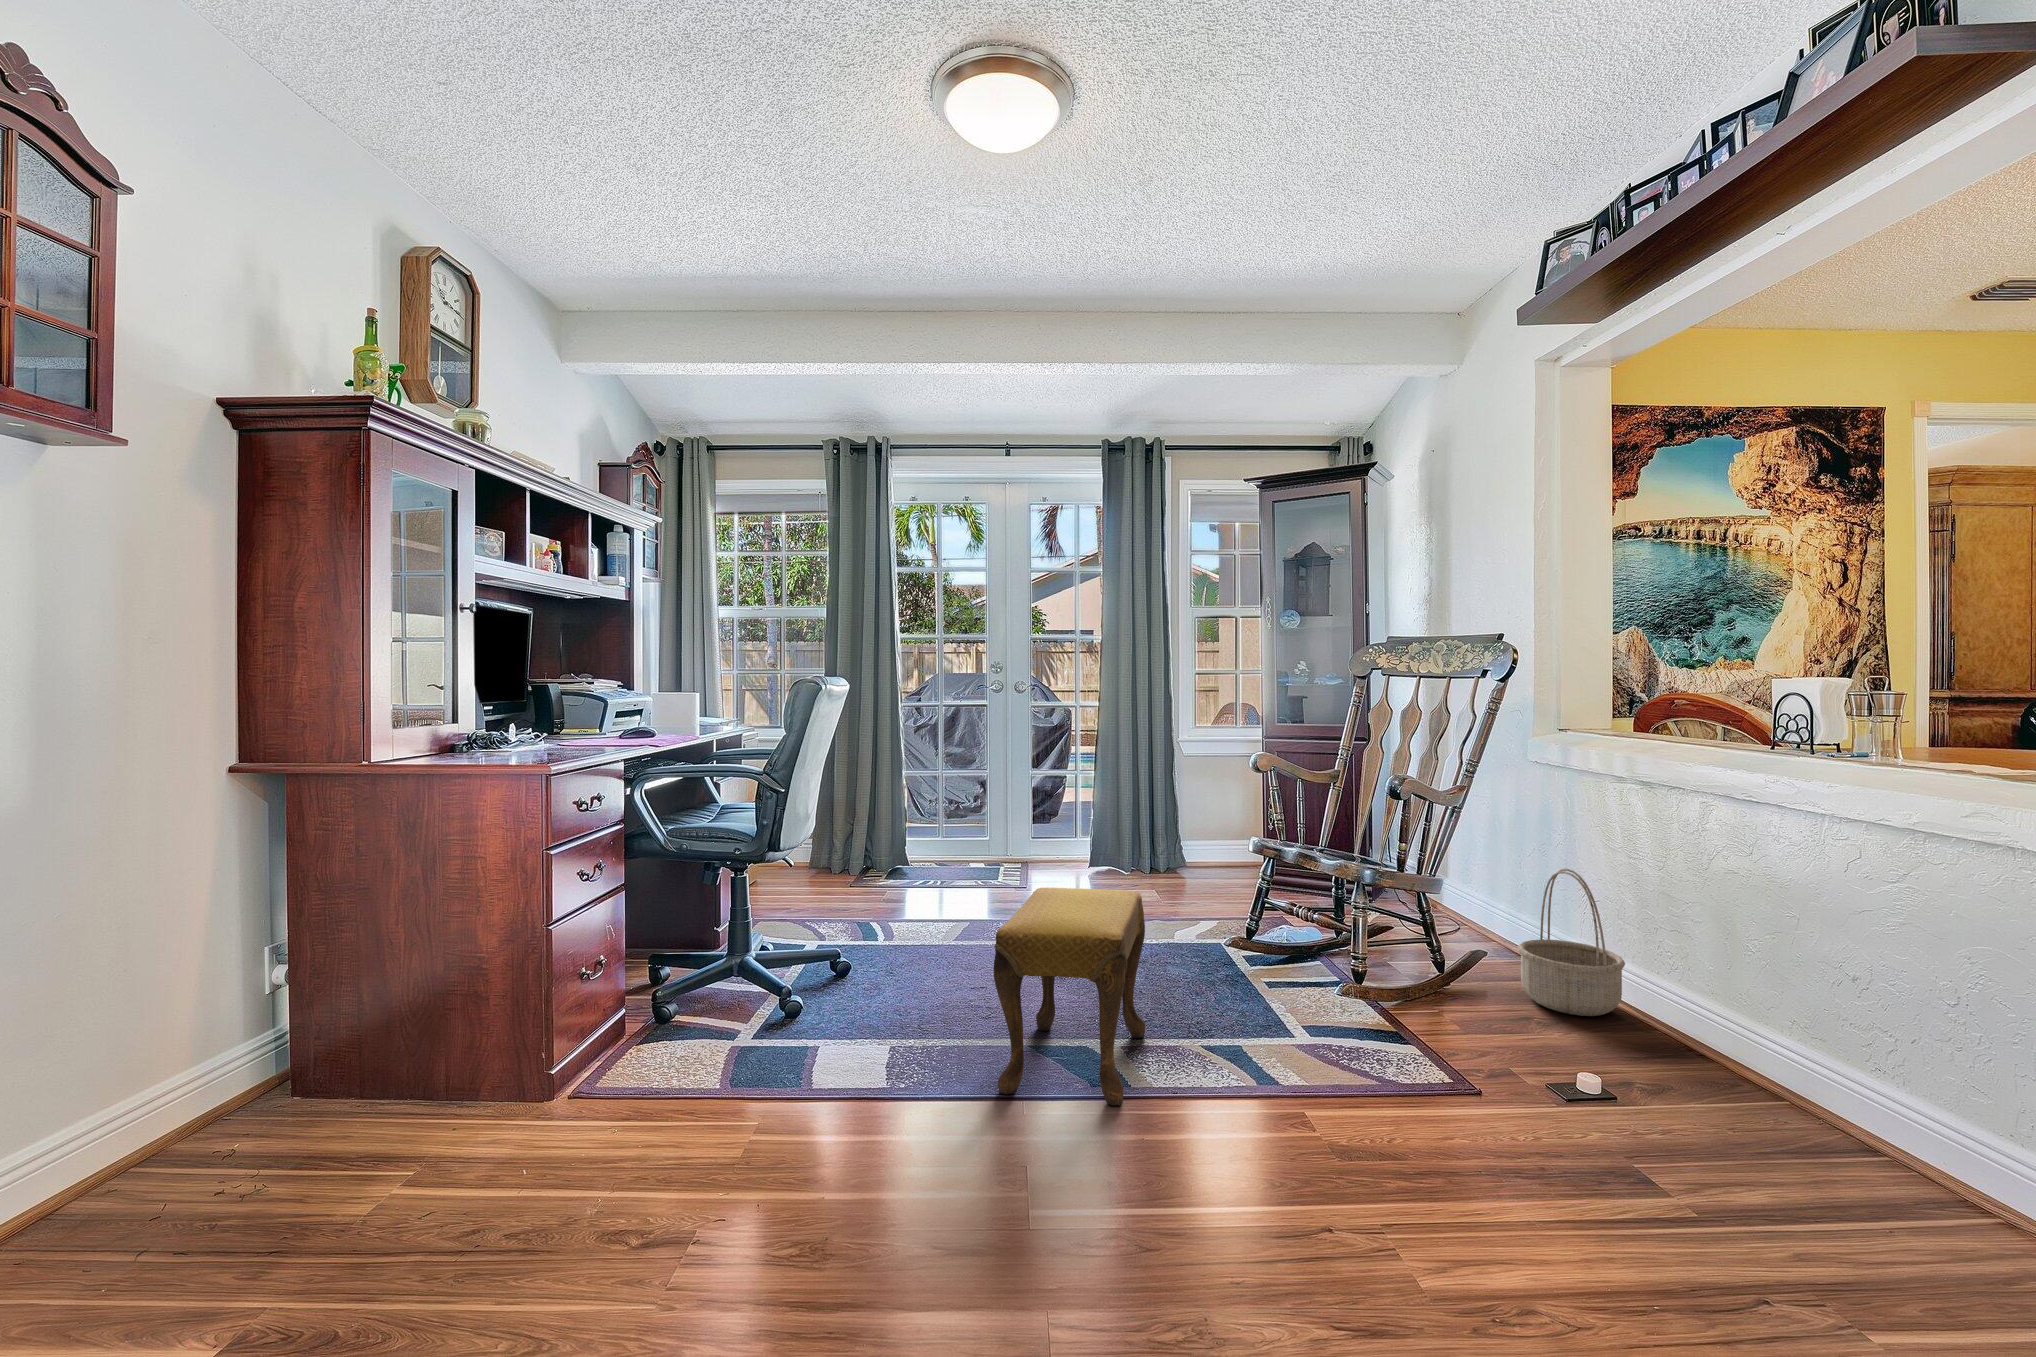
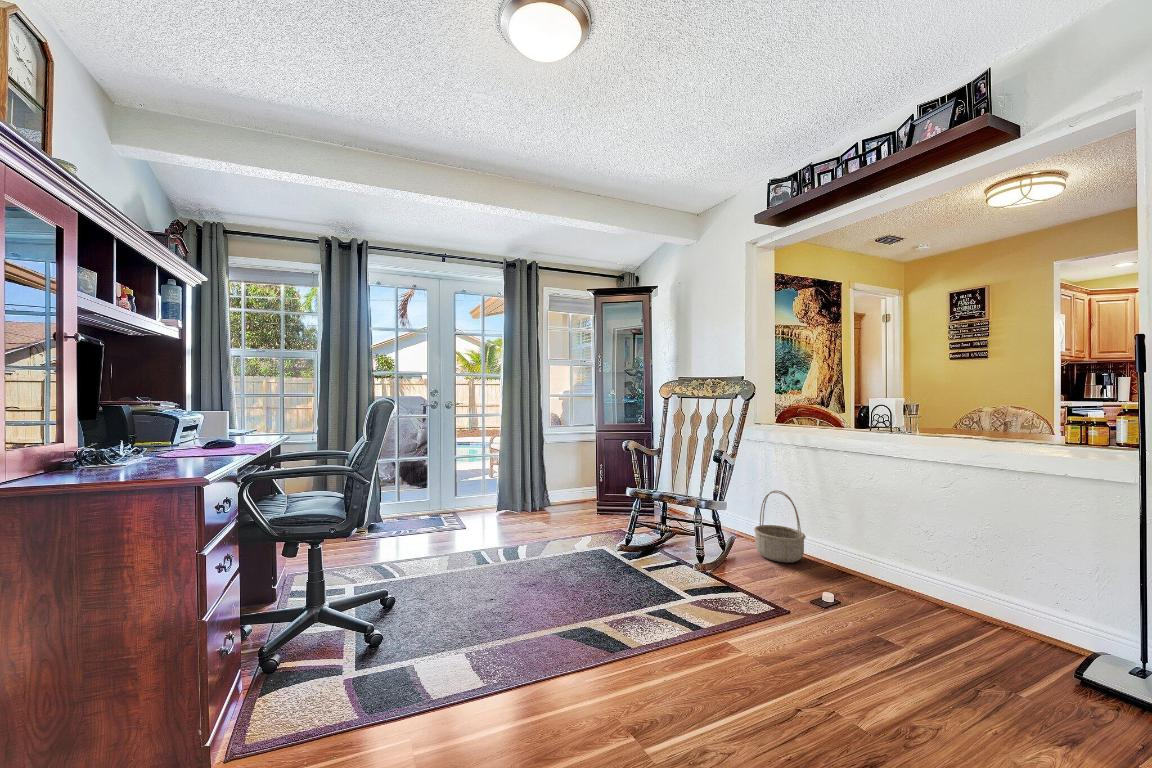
footstool: present [994,888,1145,1106] -> none [547,528,646,680]

